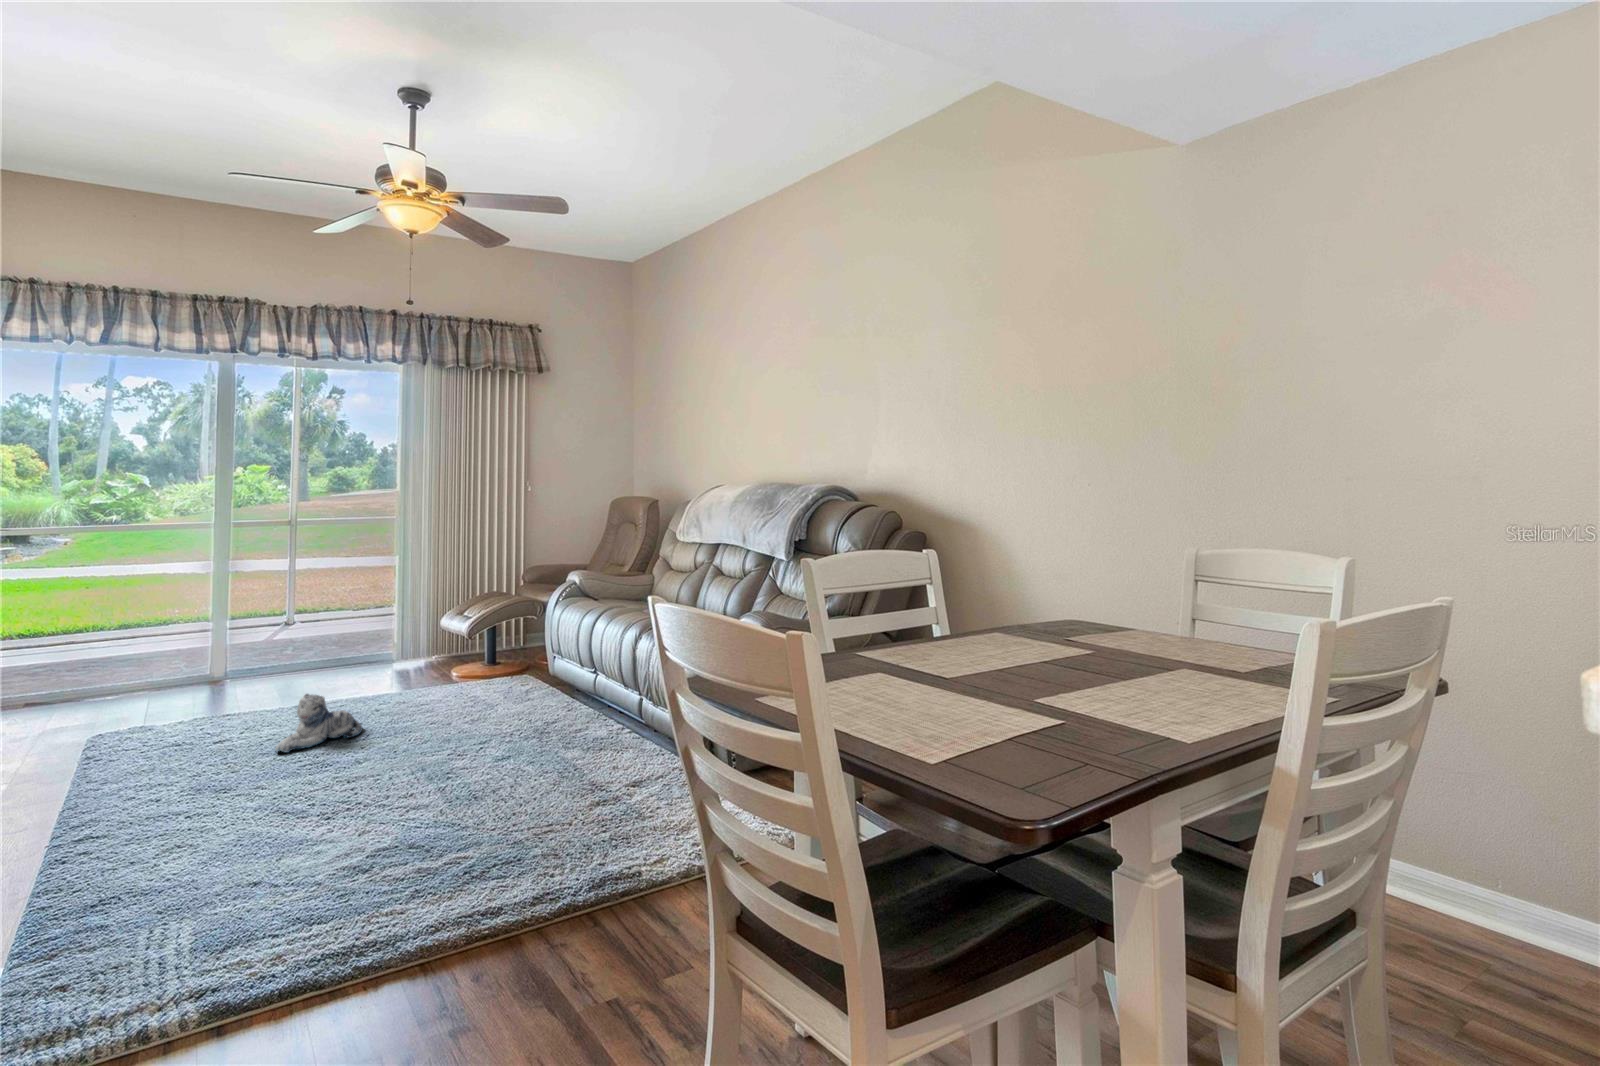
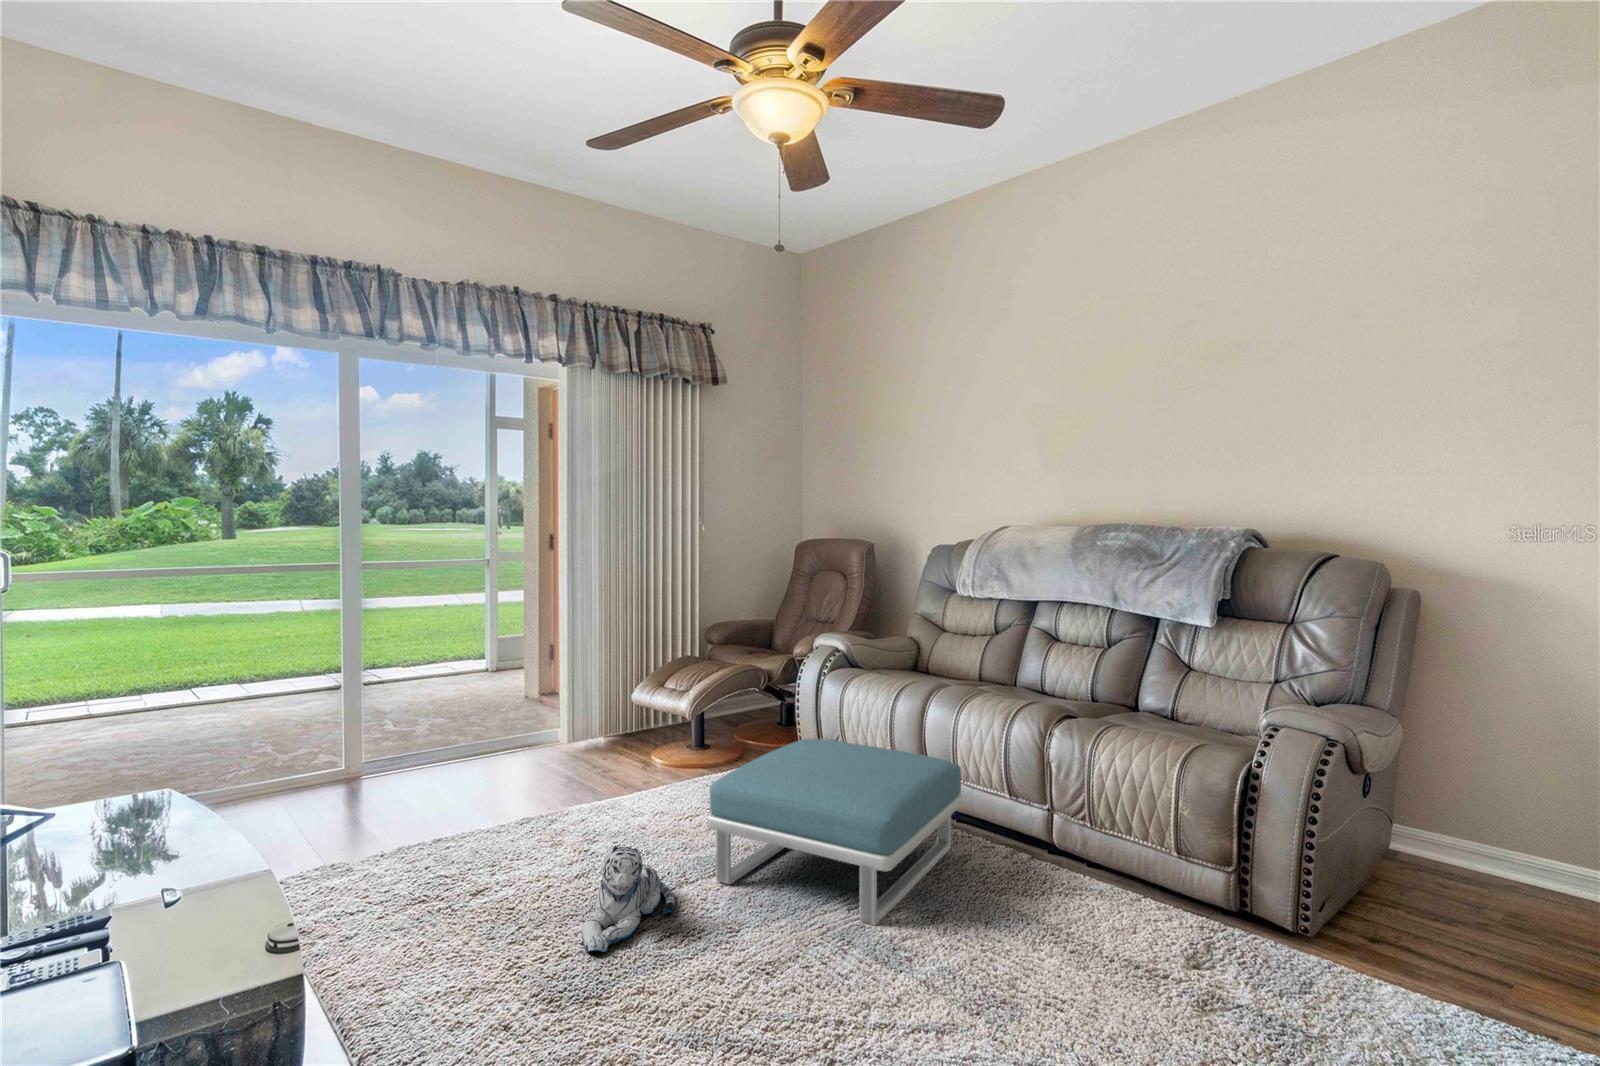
footstool: none [395,641,584,749] -> present [707,739,962,925]

